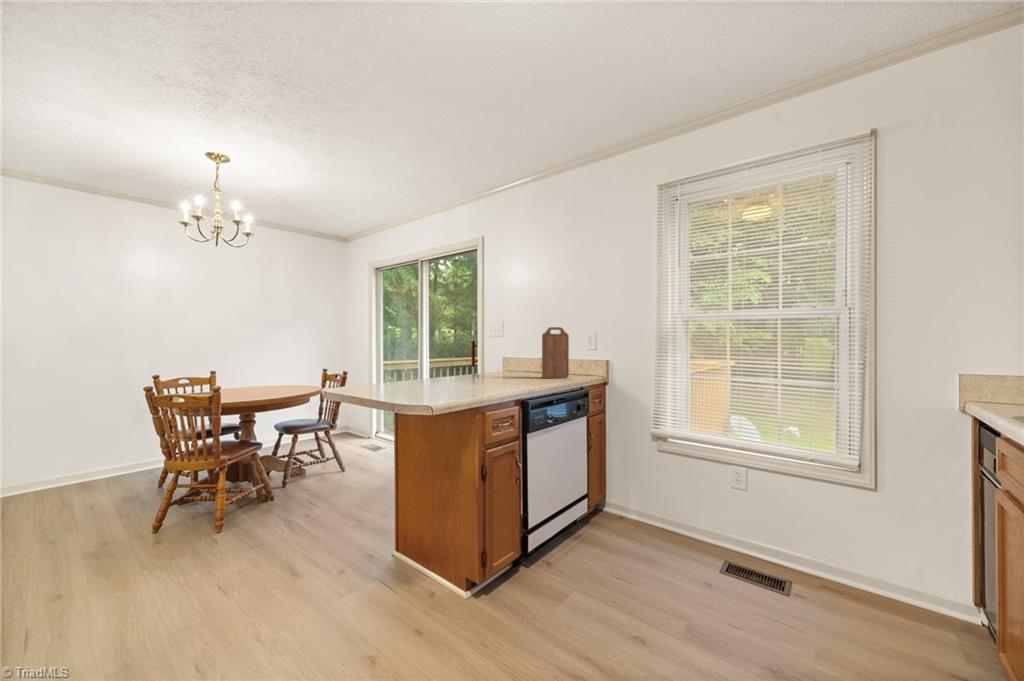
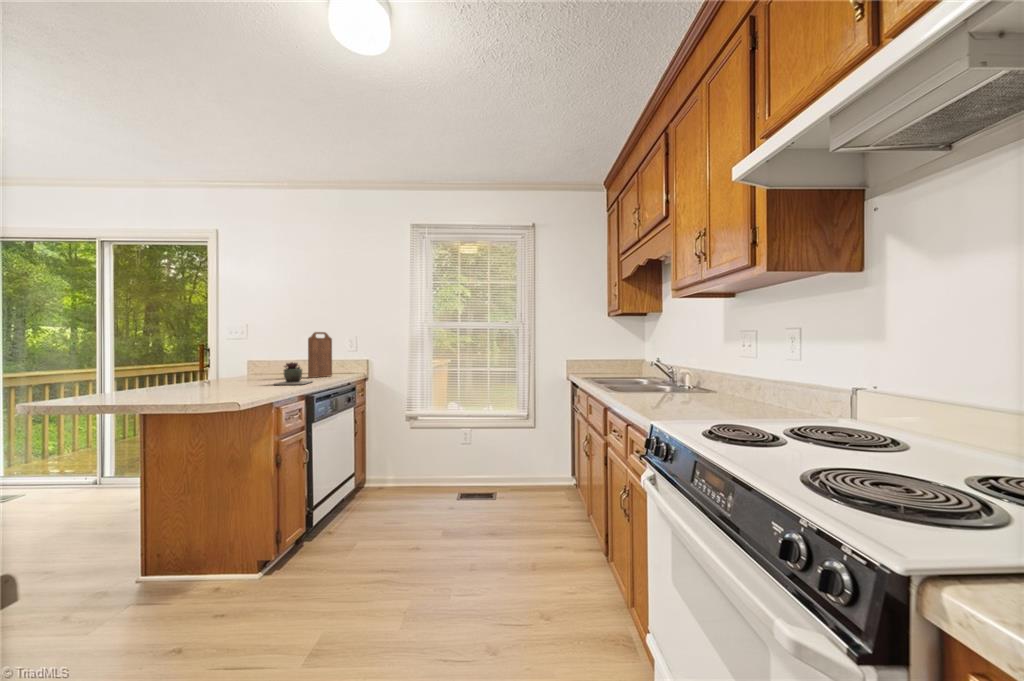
succulent plant: none [496,361,538,387] -> present [274,362,312,385]

